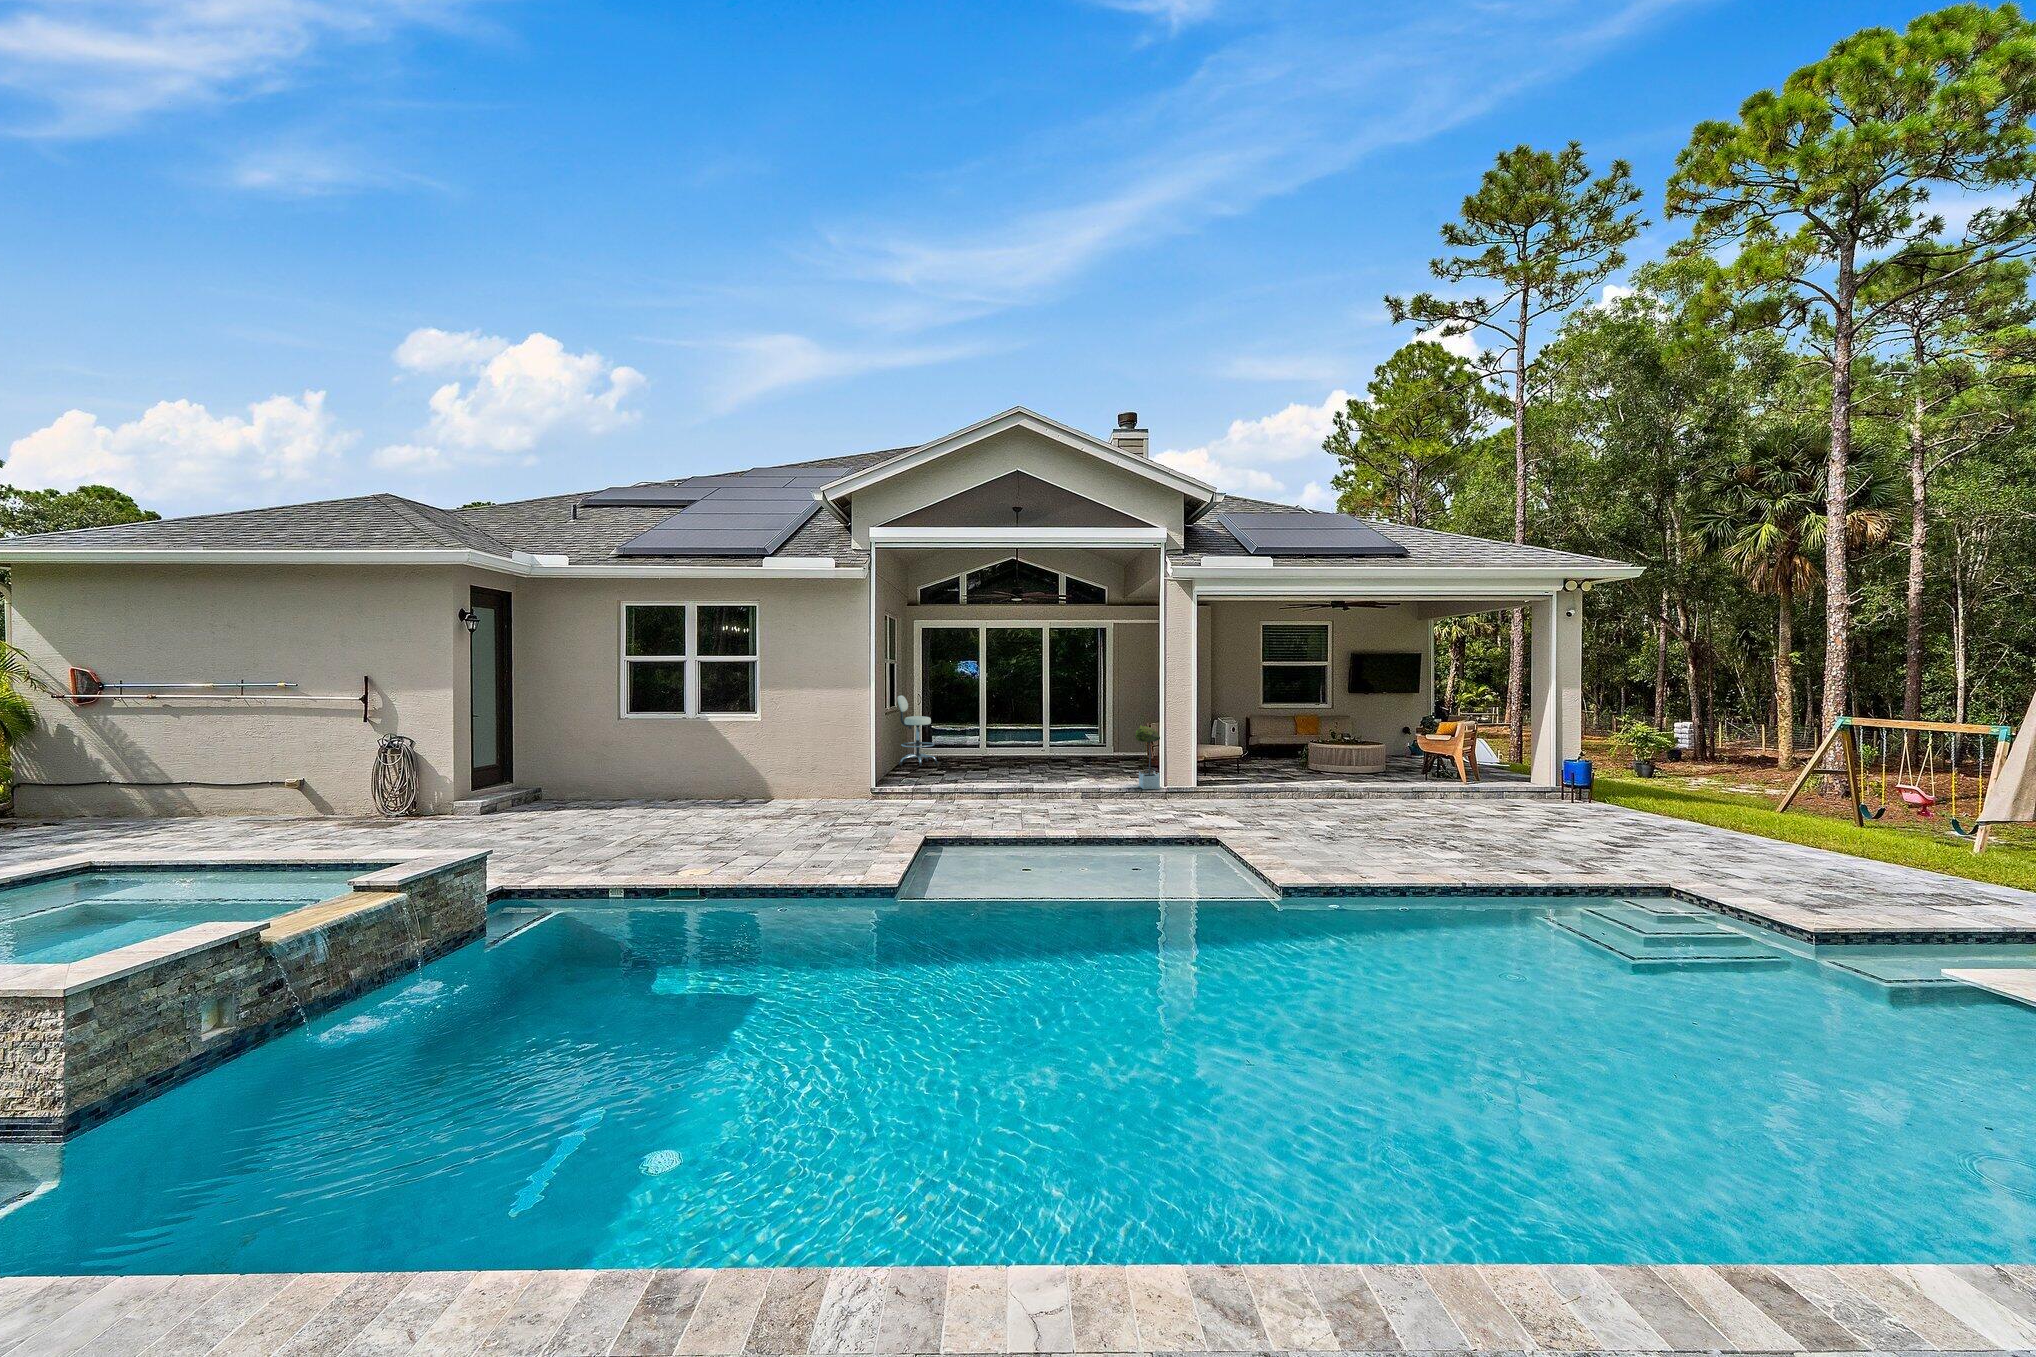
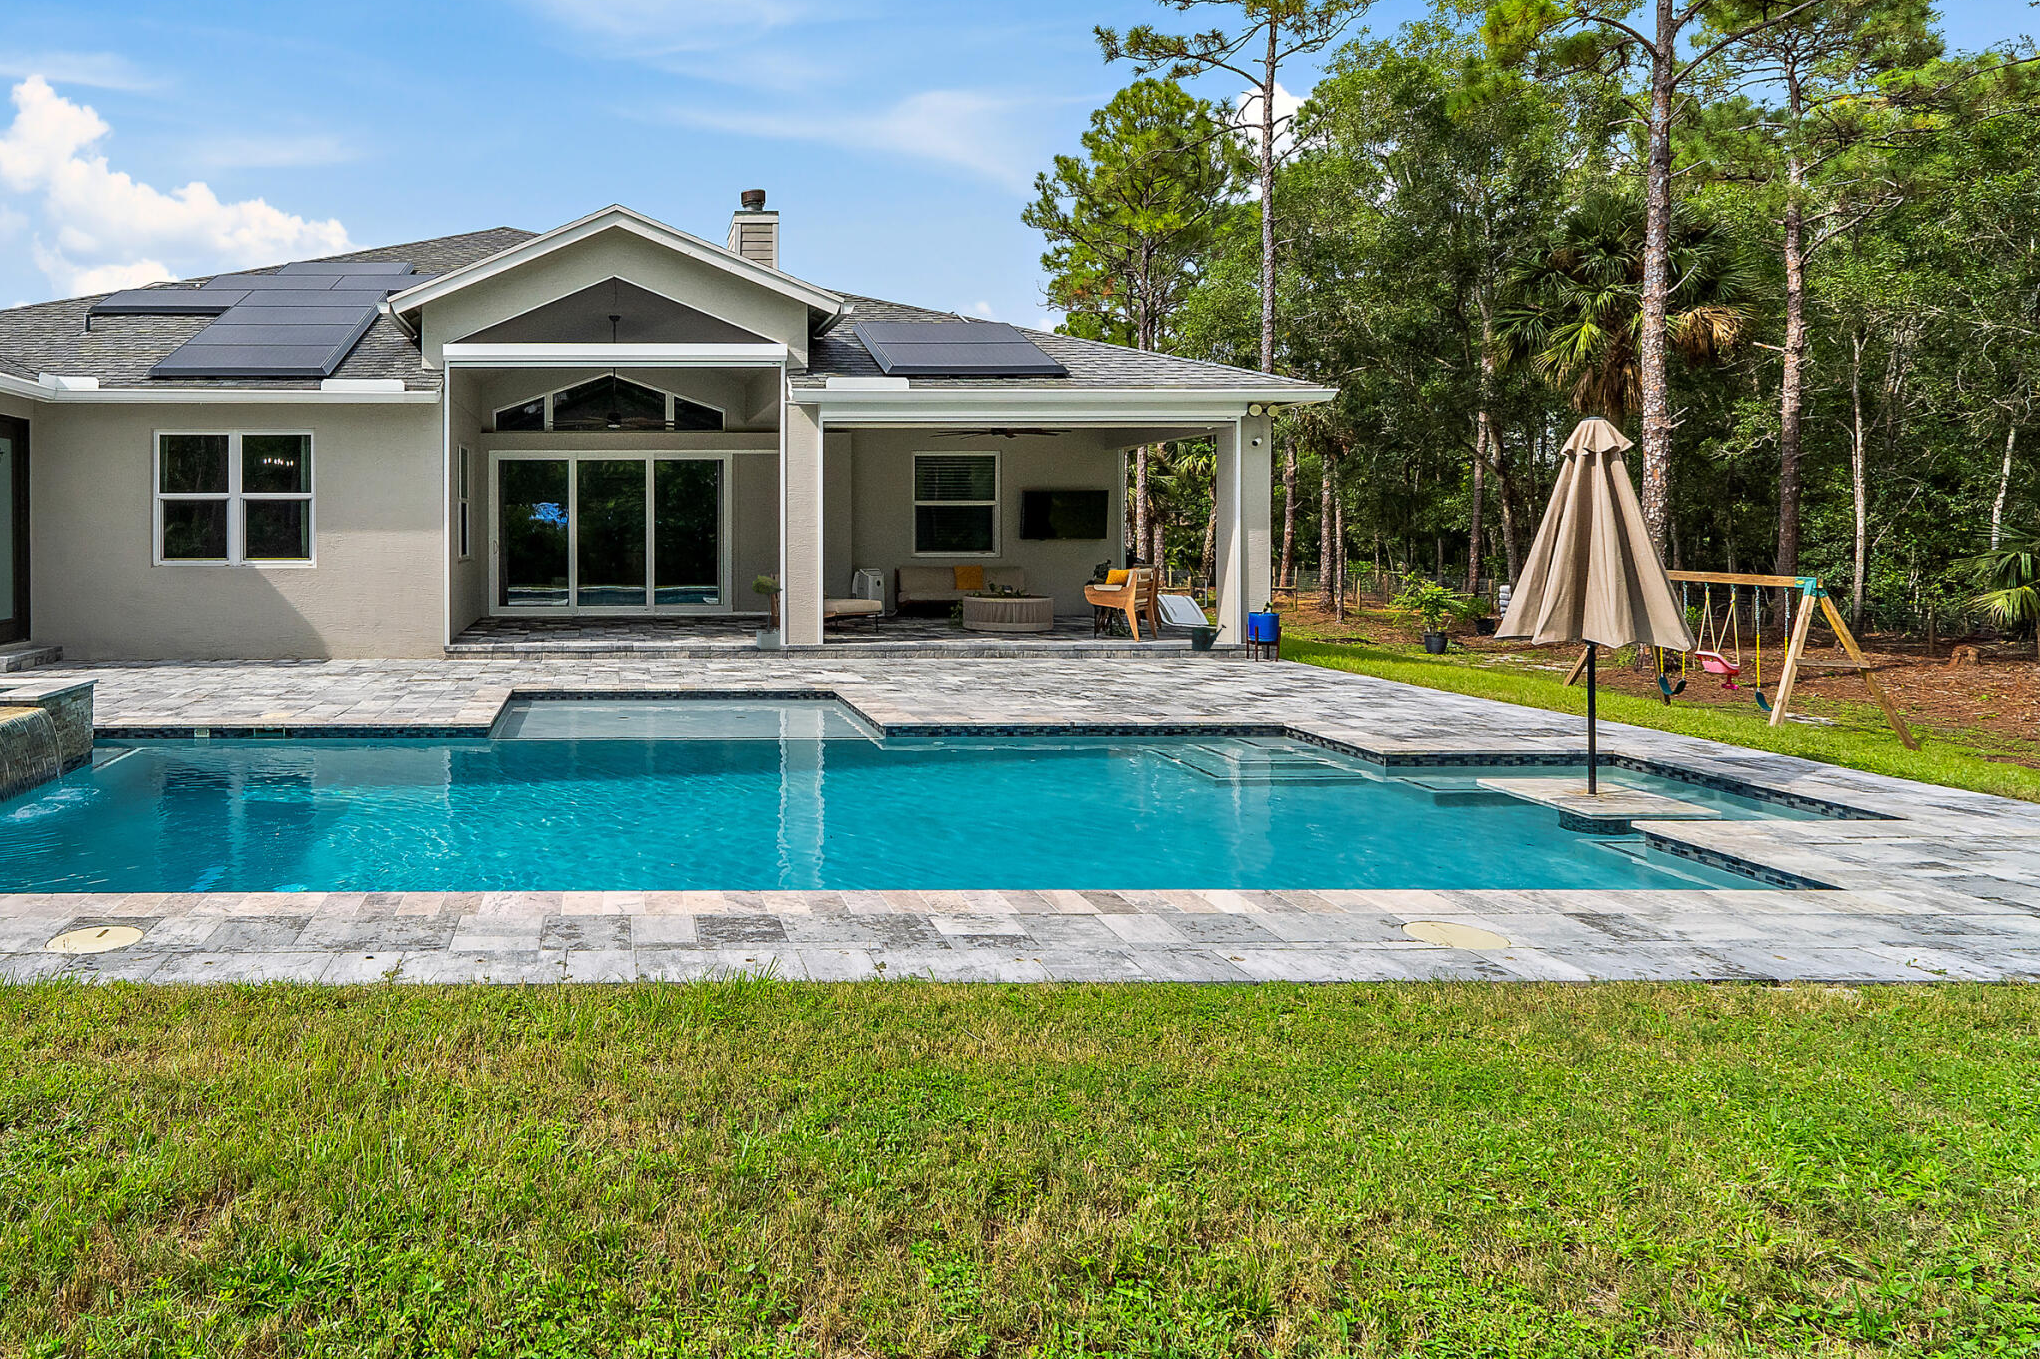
stool: present [897,695,938,767] -> none [469,542,518,628]
watering can: none [1504,767,1539,791] -> present [1186,624,1227,651]

